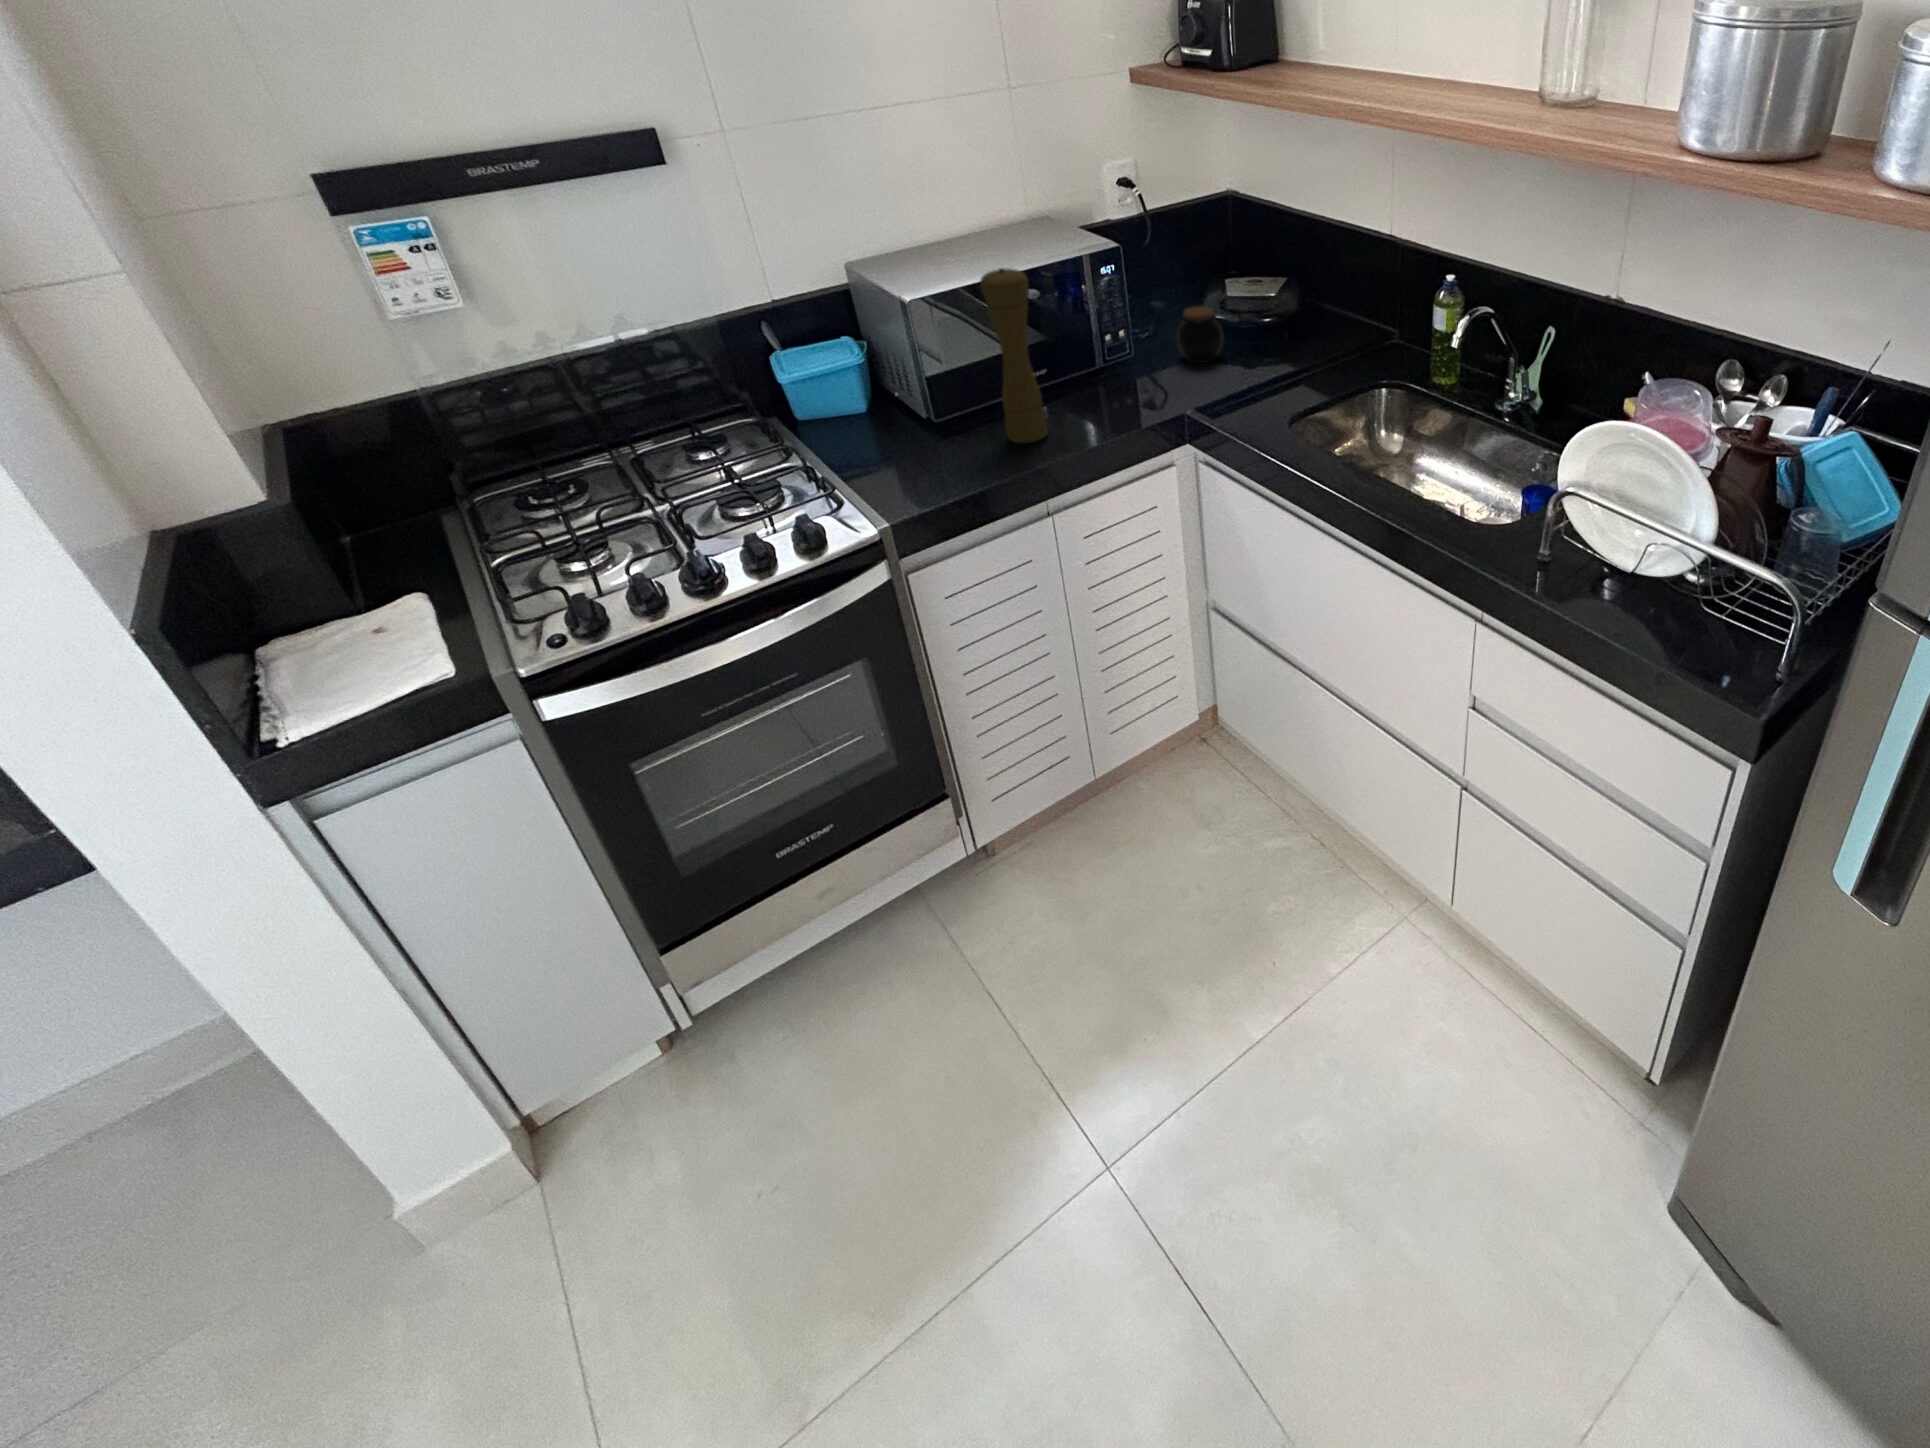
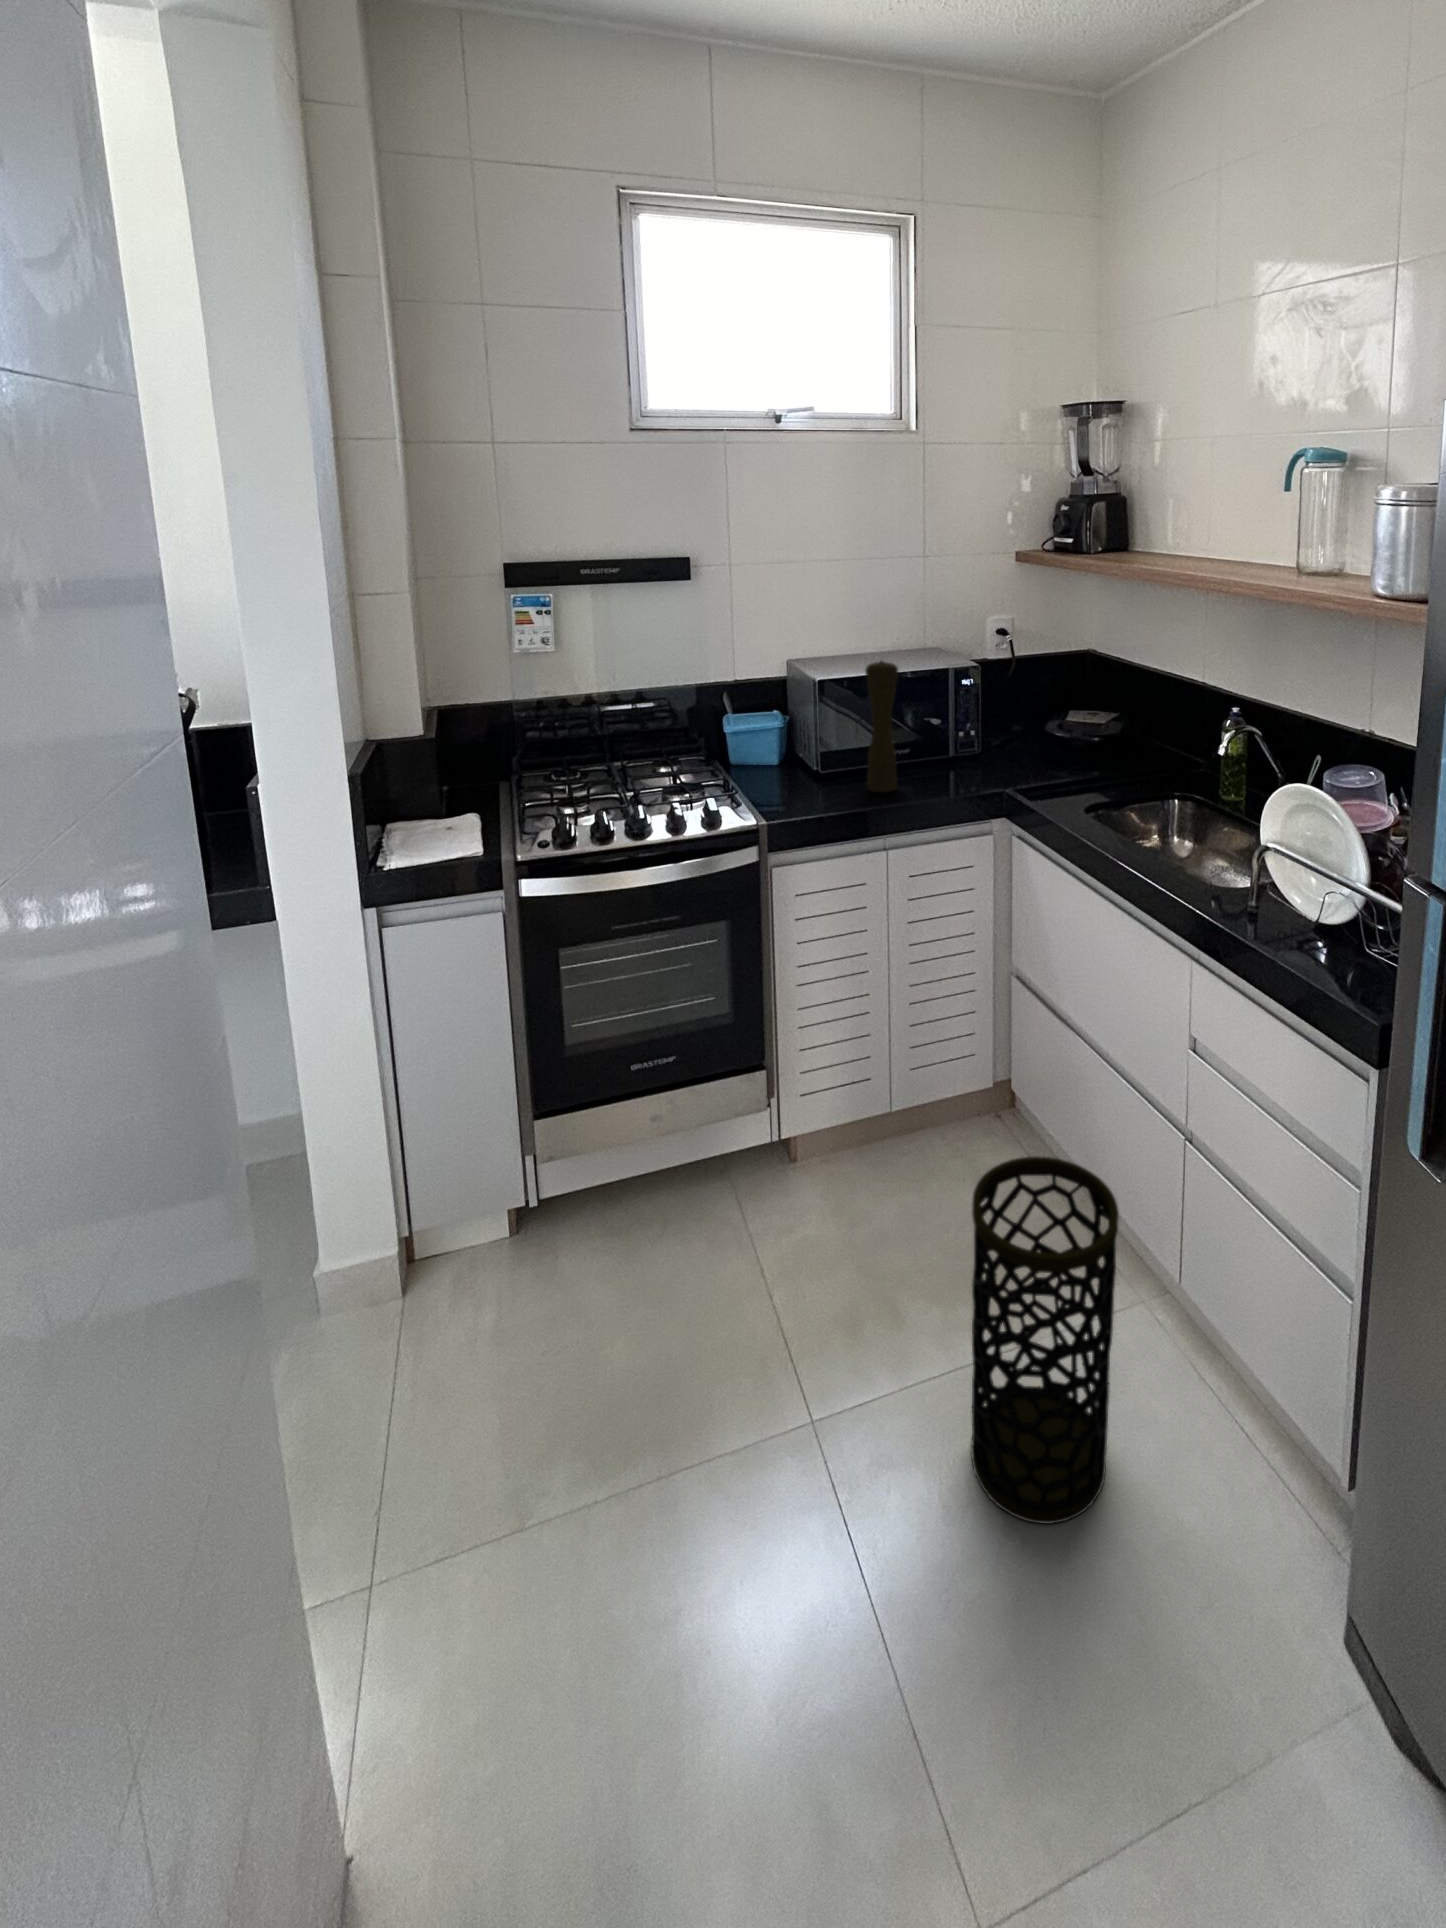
jar: present [1177,306,1223,363] -> none [1016,721,1053,765]
trash can: none [1279,866,1446,1199] -> present [971,1156,1119,1524]

